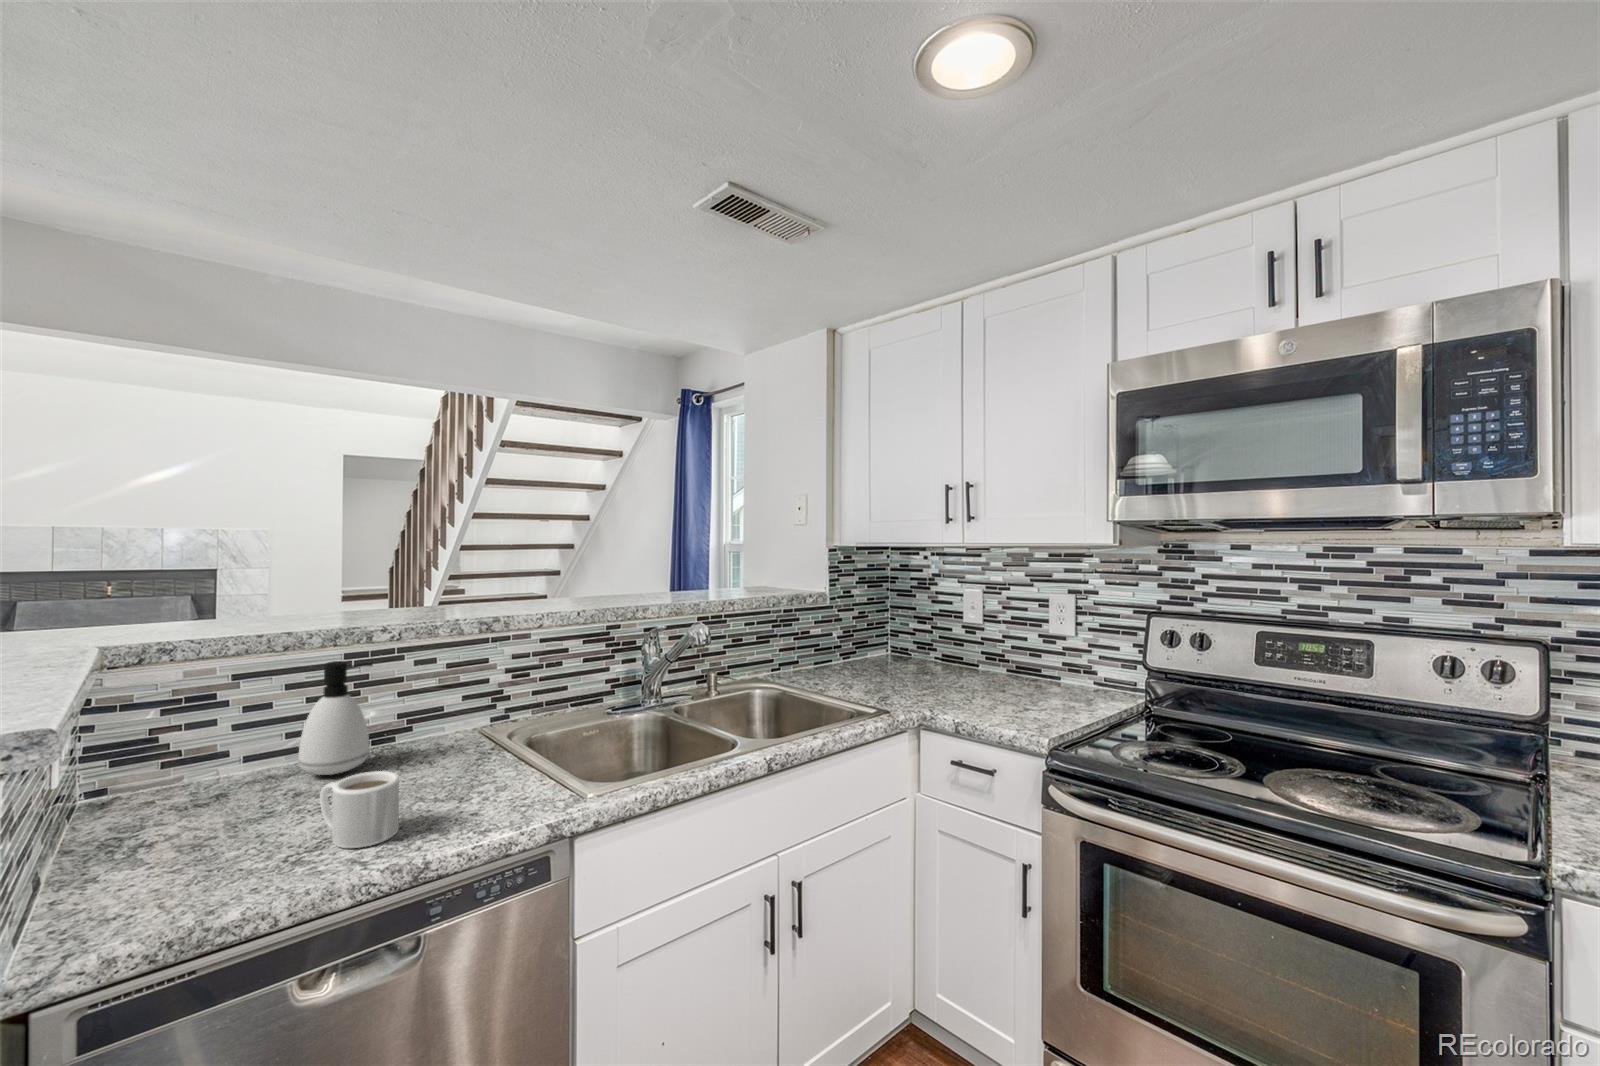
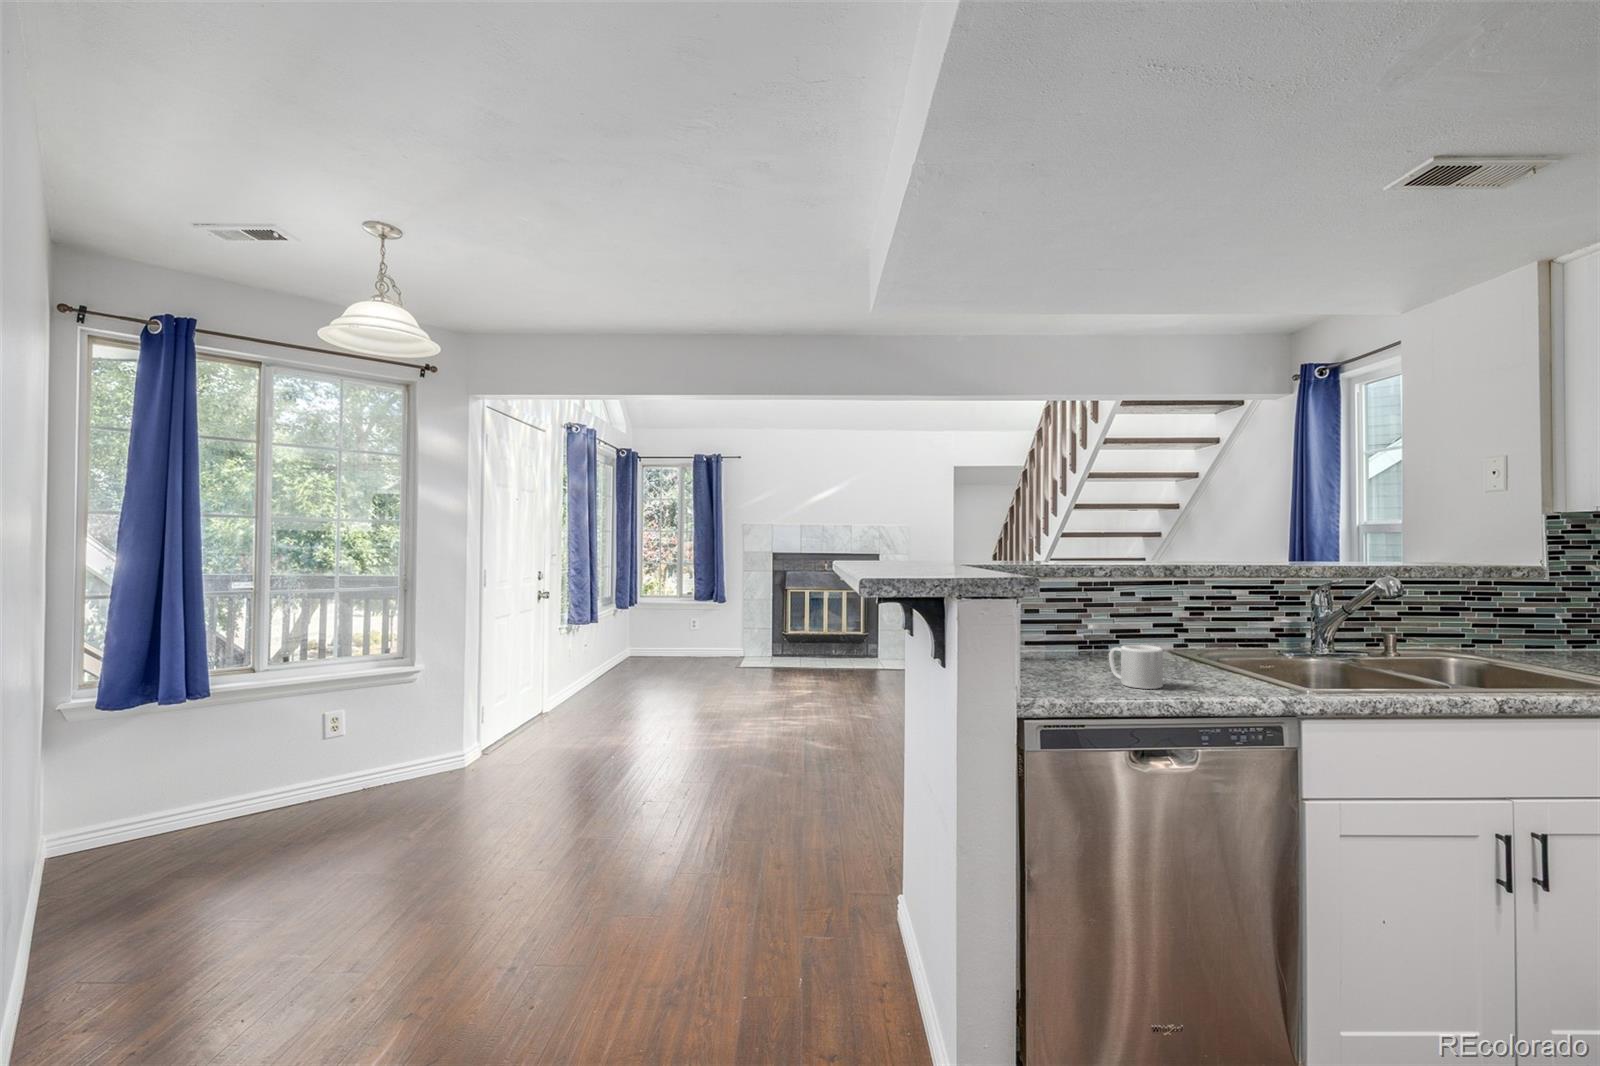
soap dispenser: present [298,661,373,775] -> none [1059,582,1104,661]

